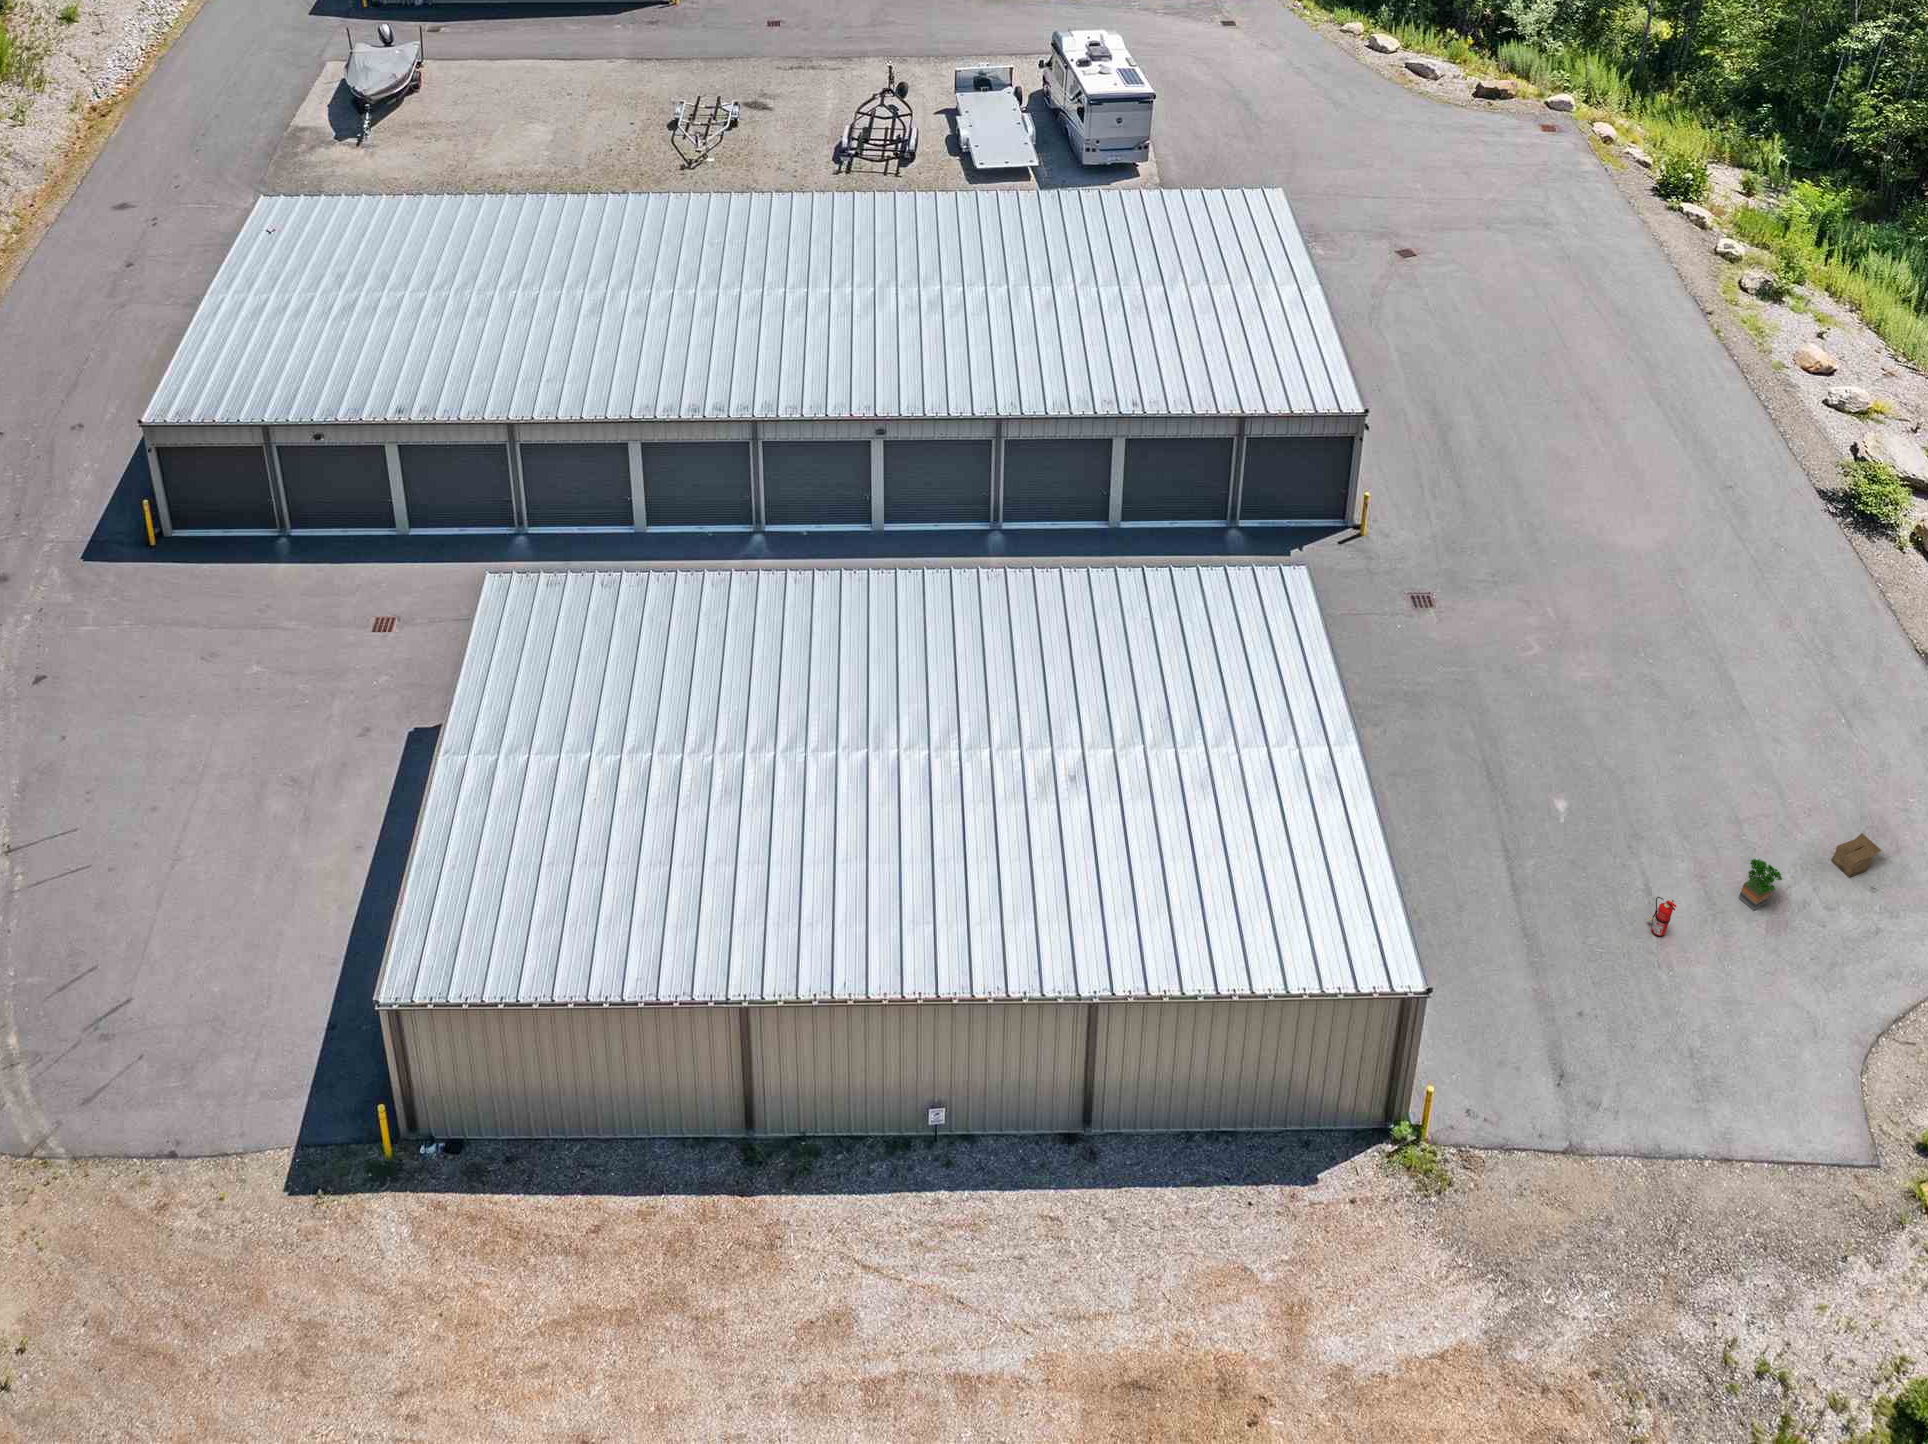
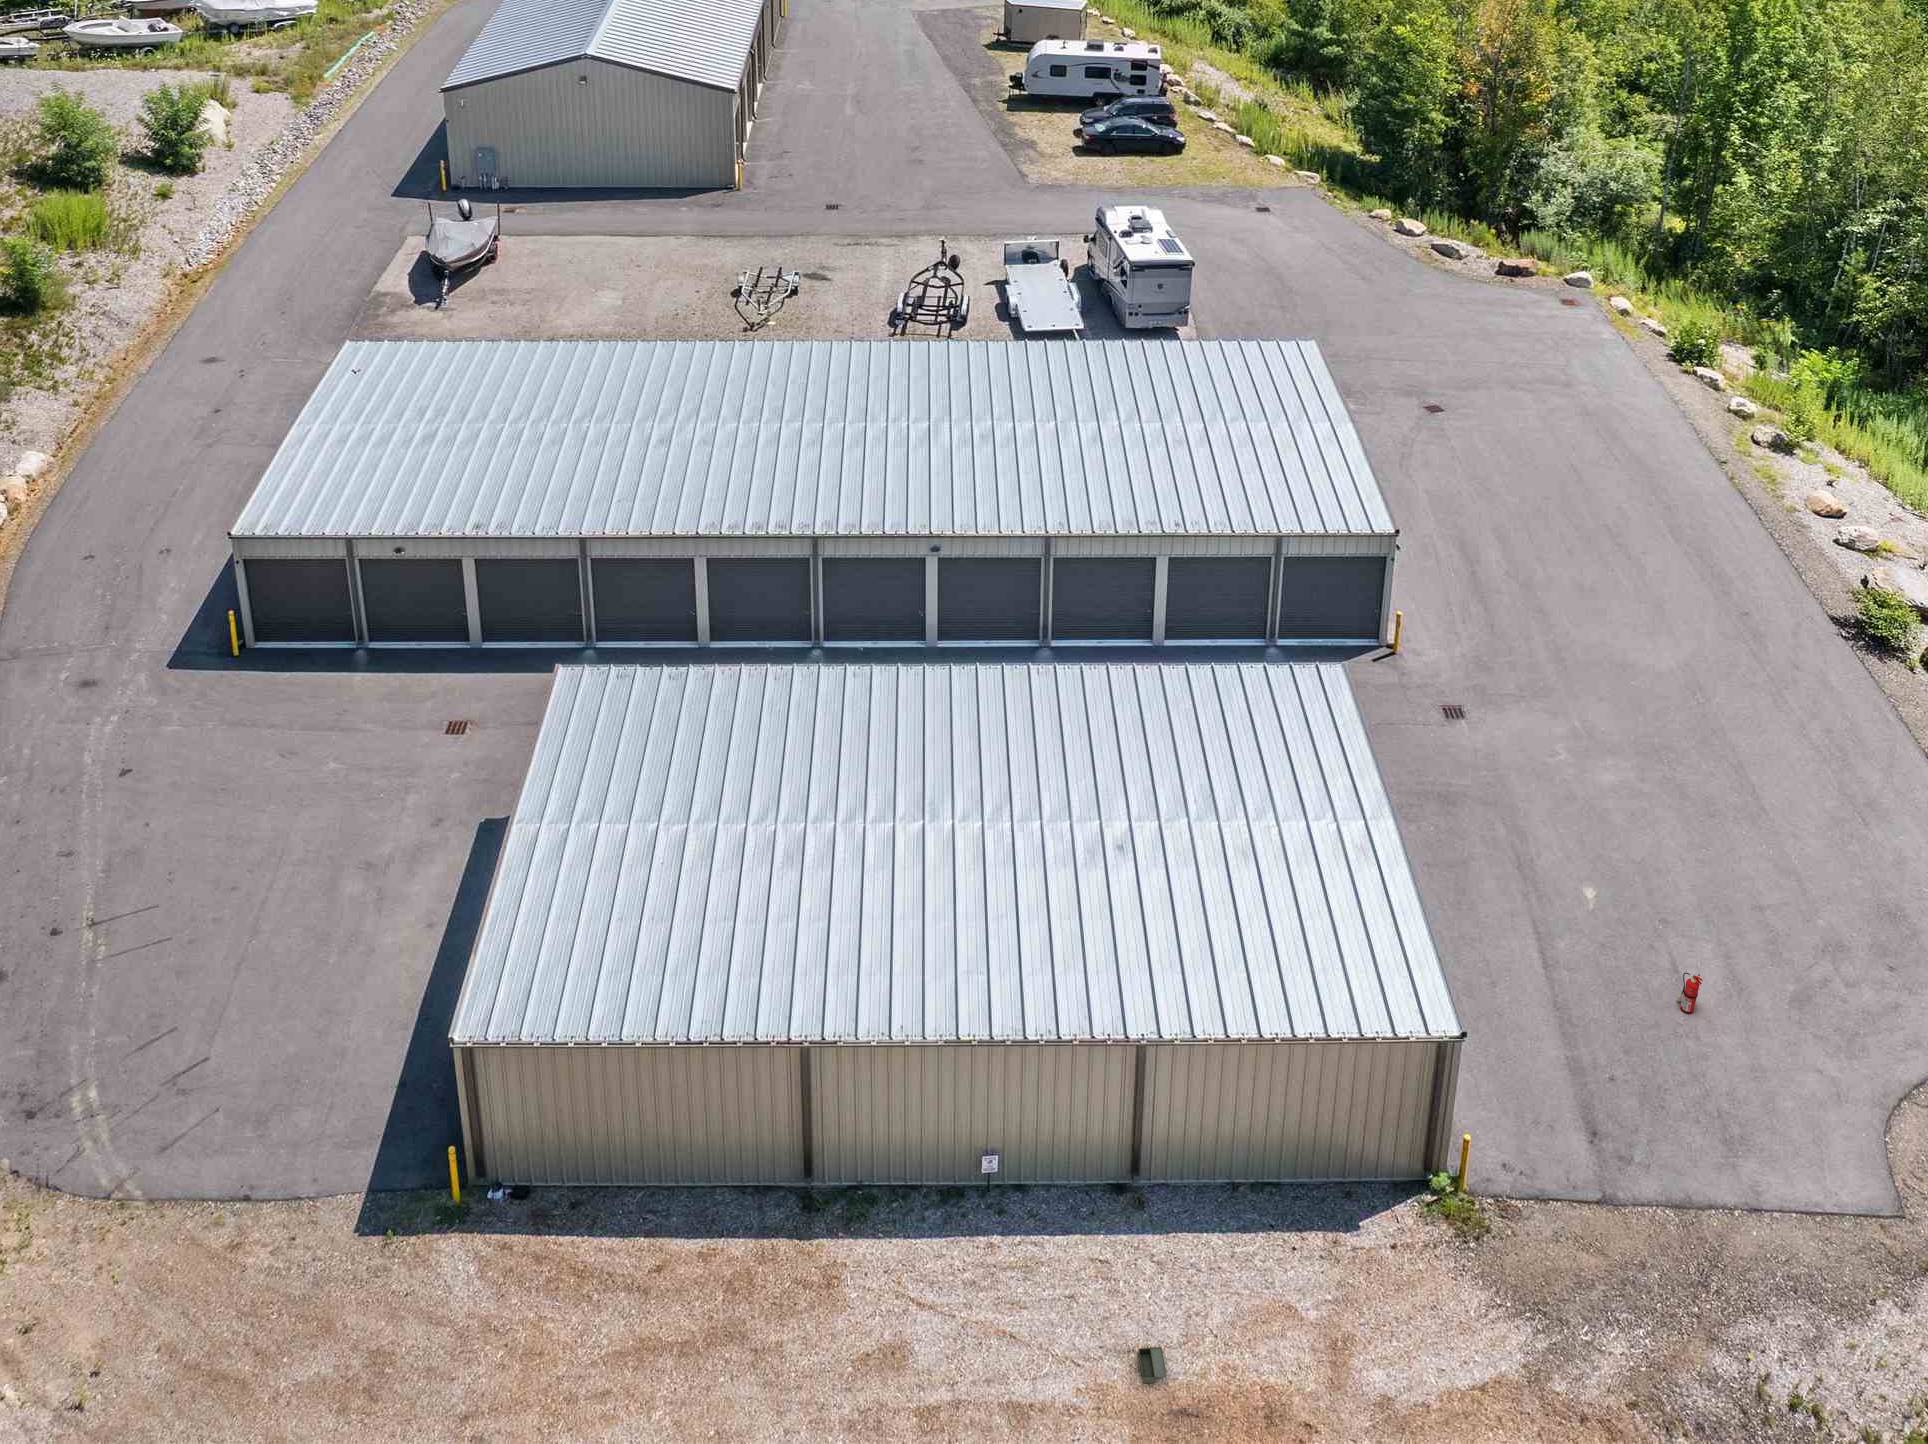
cardboard box: present [1831,833,1881,877] -> none [1853,920,1901,963]
potted tree: present [1739,859,1782,911] -> none [1764,939,1805,992]
toolbox: none [1089,1319,1119,1357] -> present [1138,1347,1166,1383]

